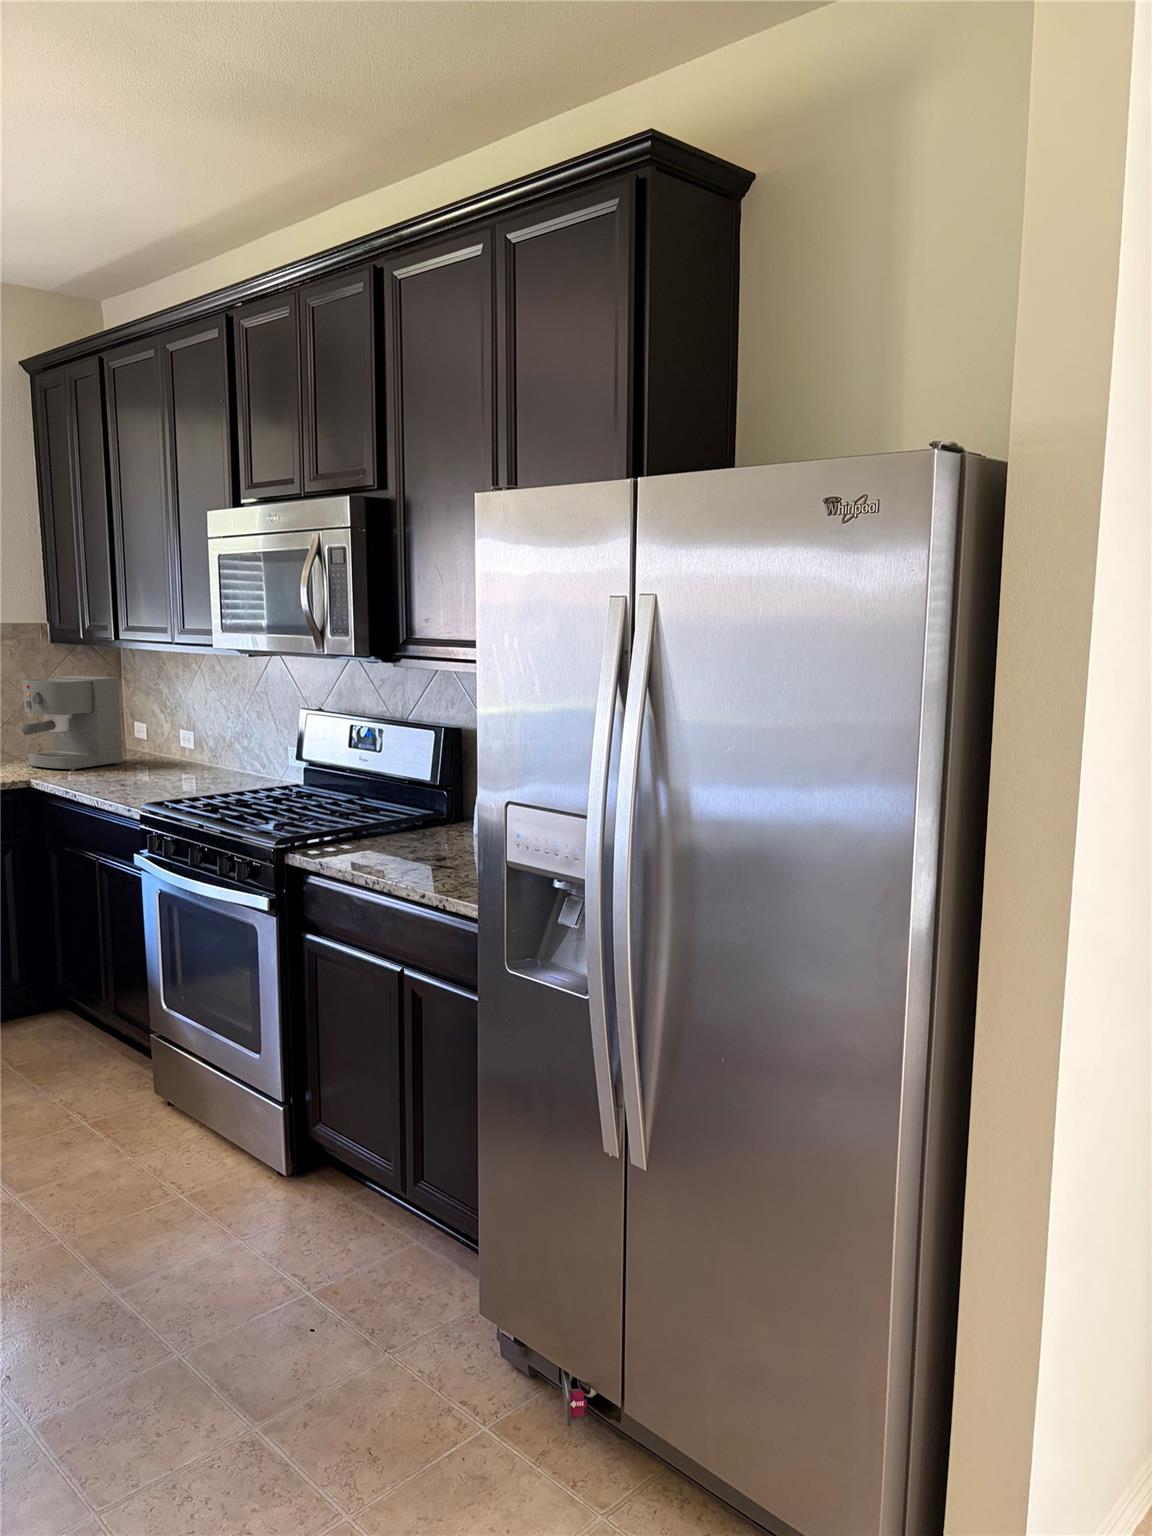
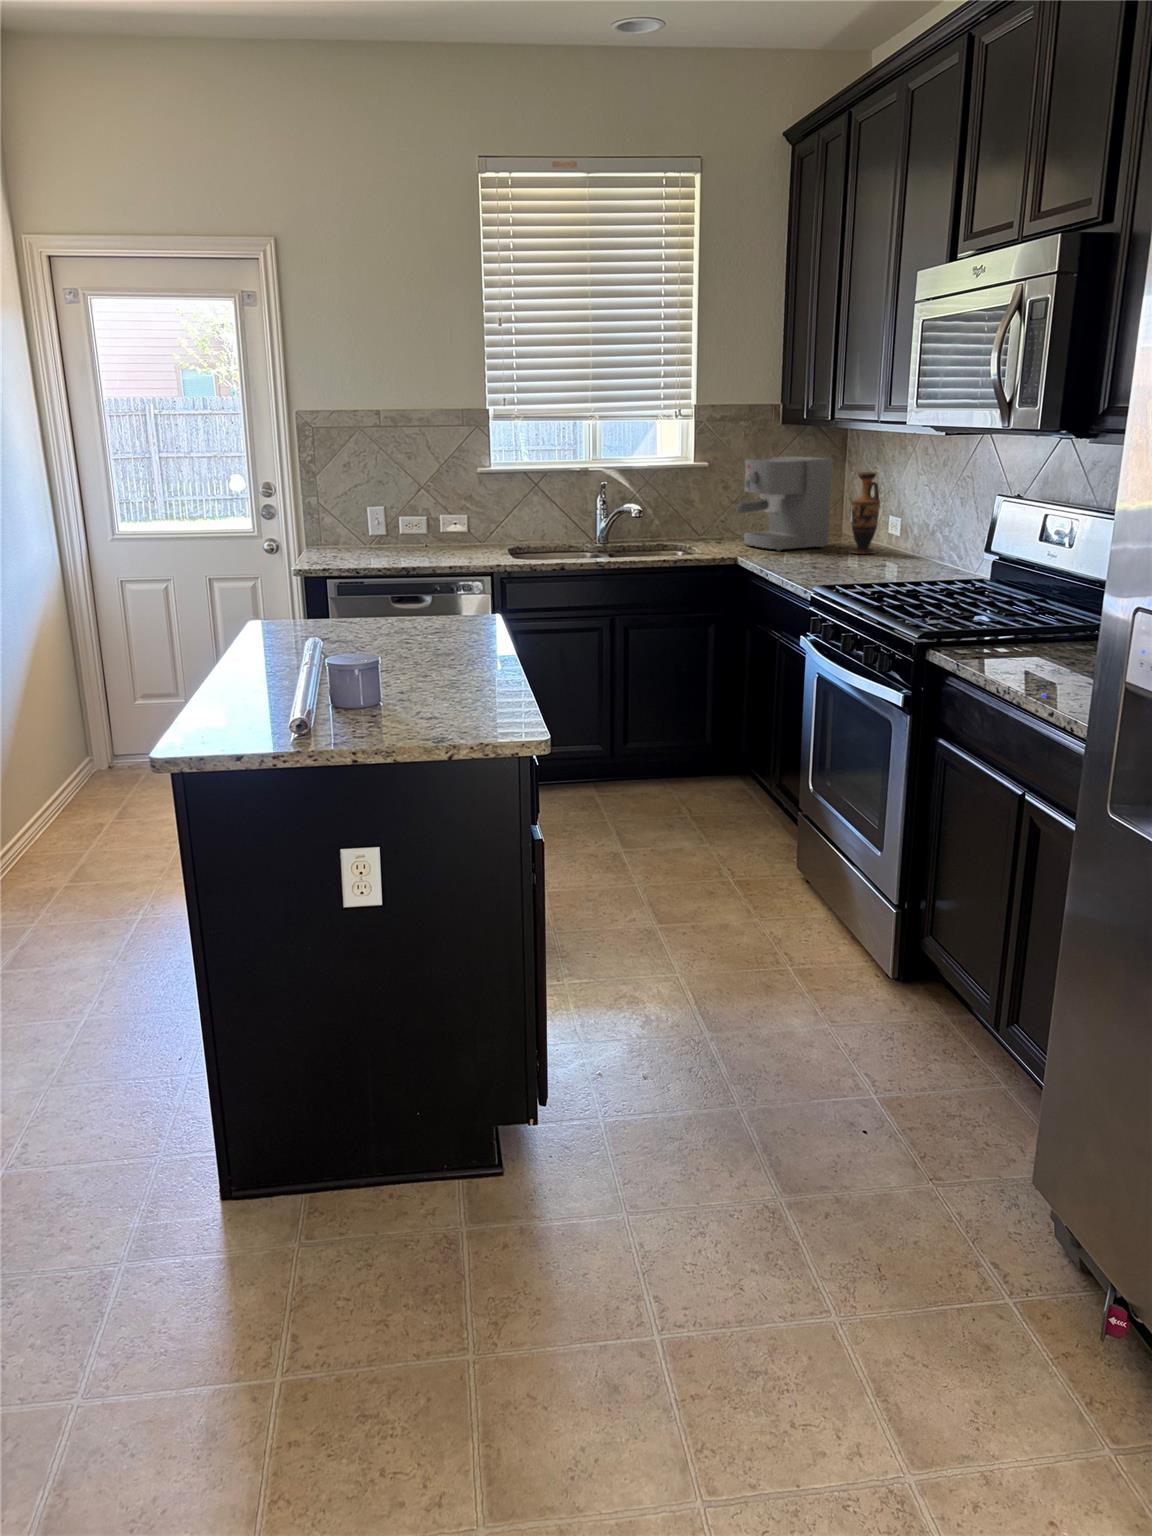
vase: none [145,690,175,768] -> present [851,472,881,554]

